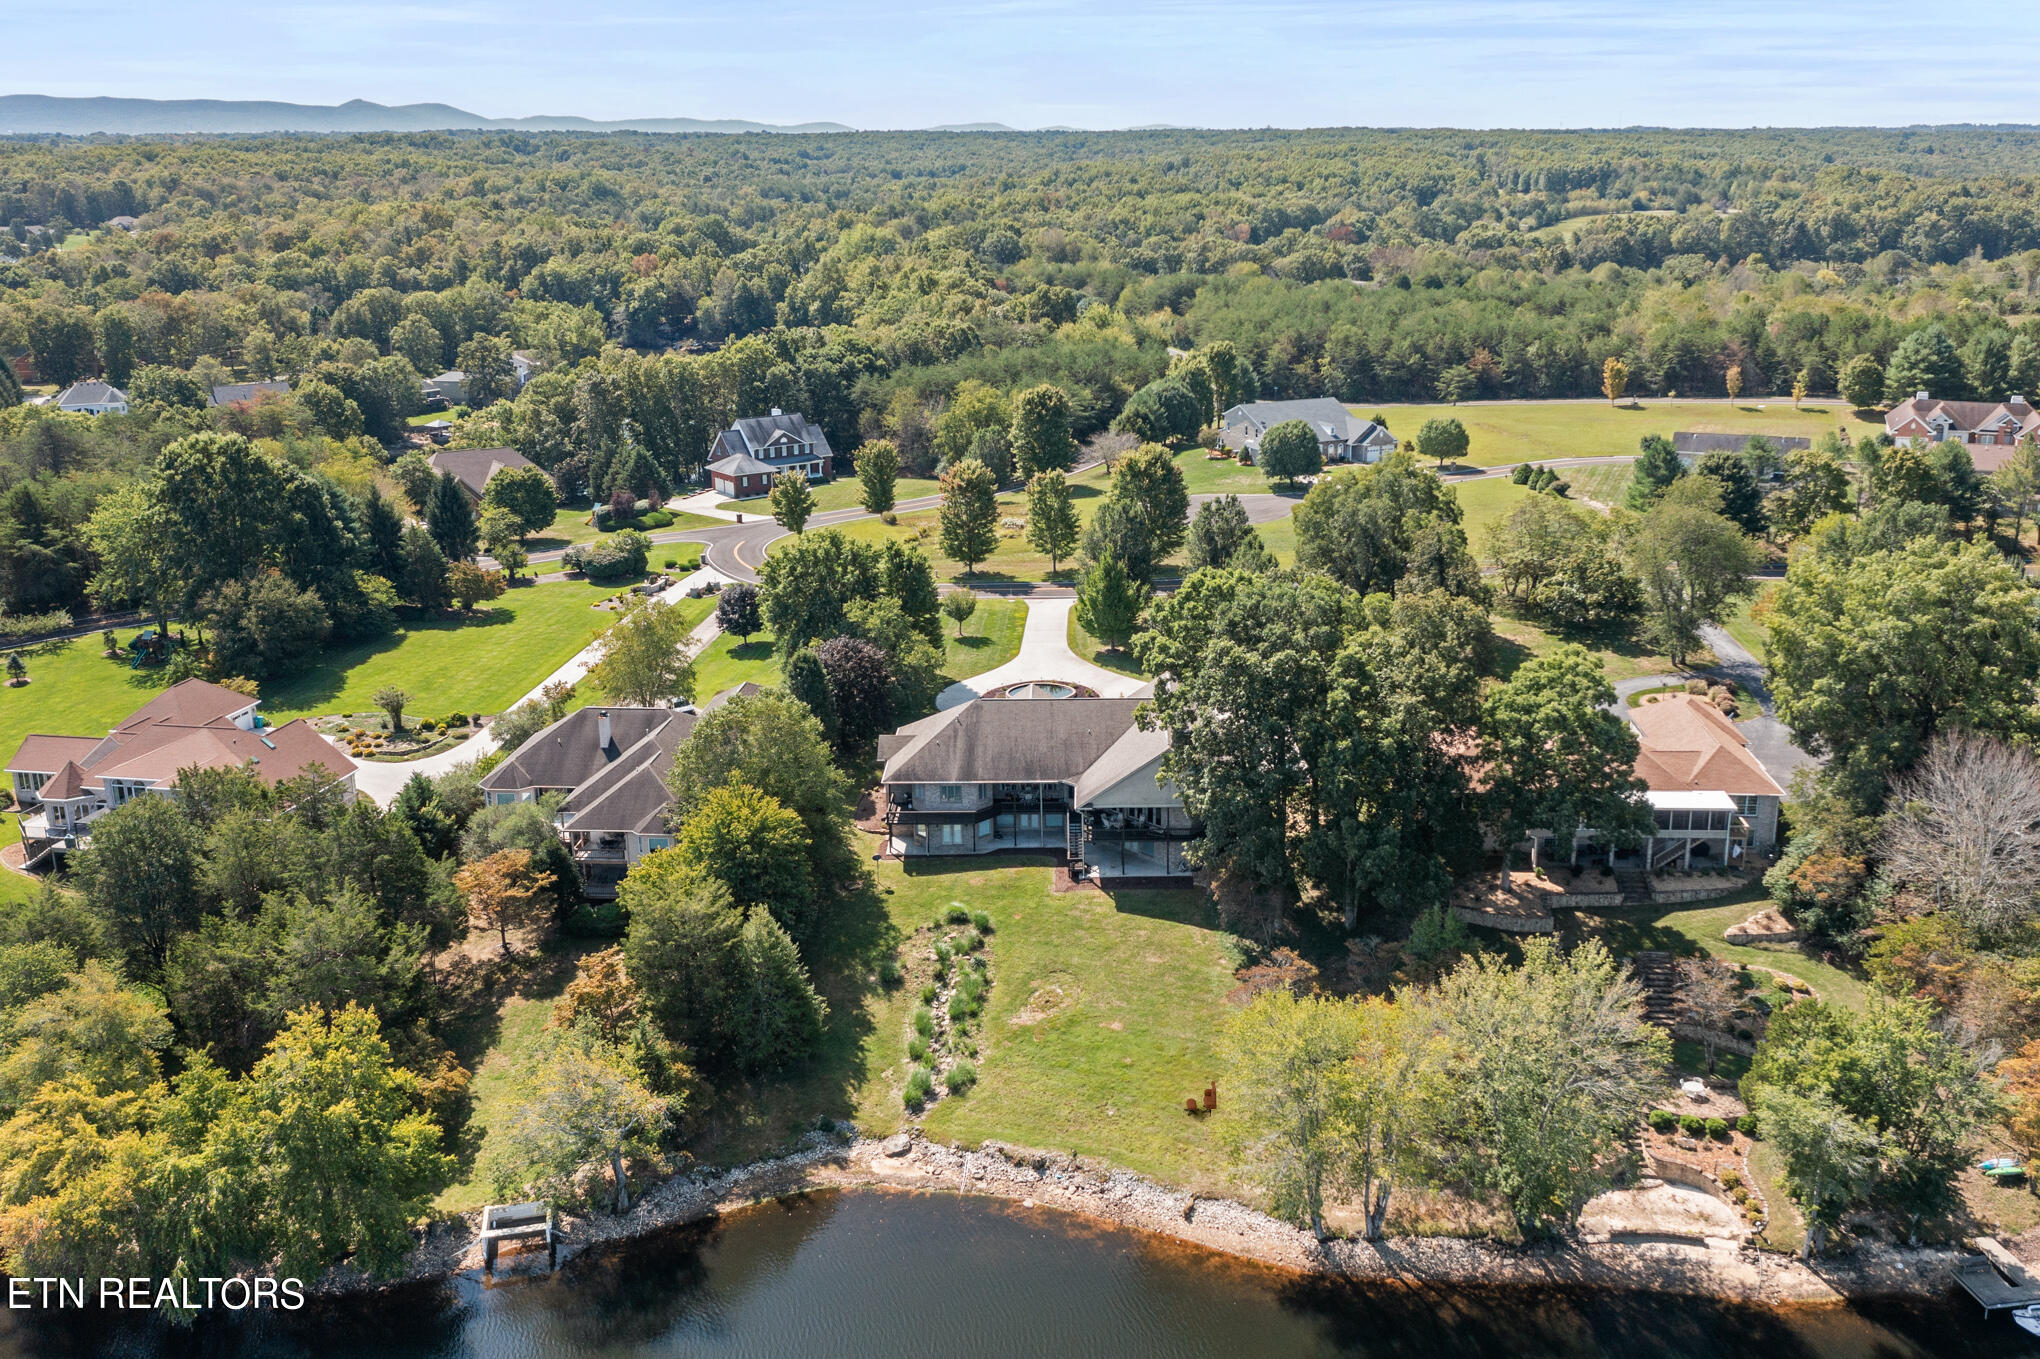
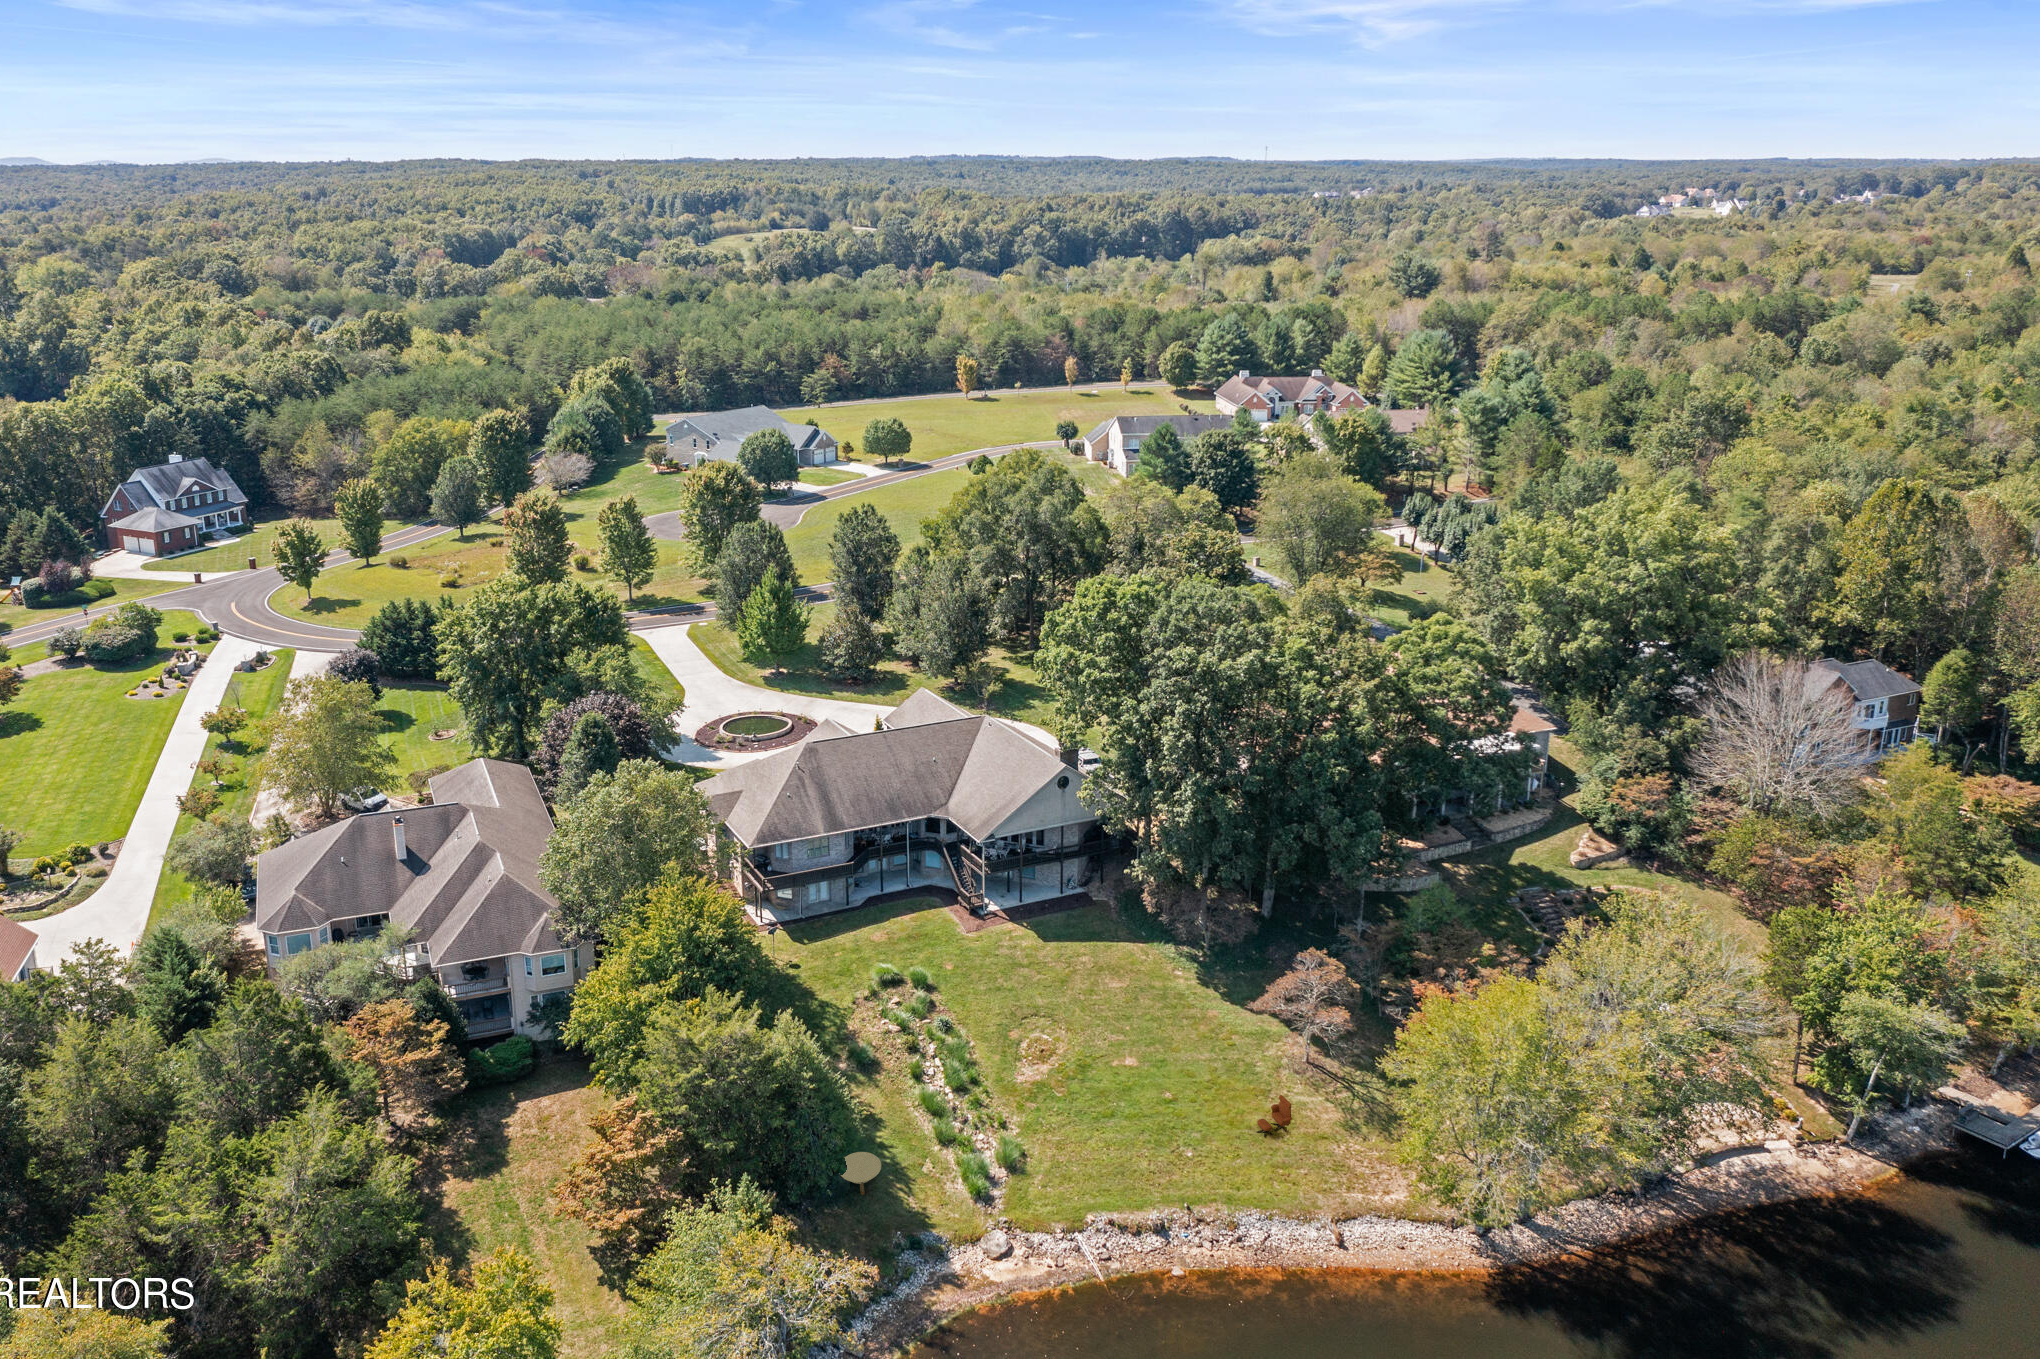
round table: none [808,1046,845,1080] -> present [841,1152,881,1195]

